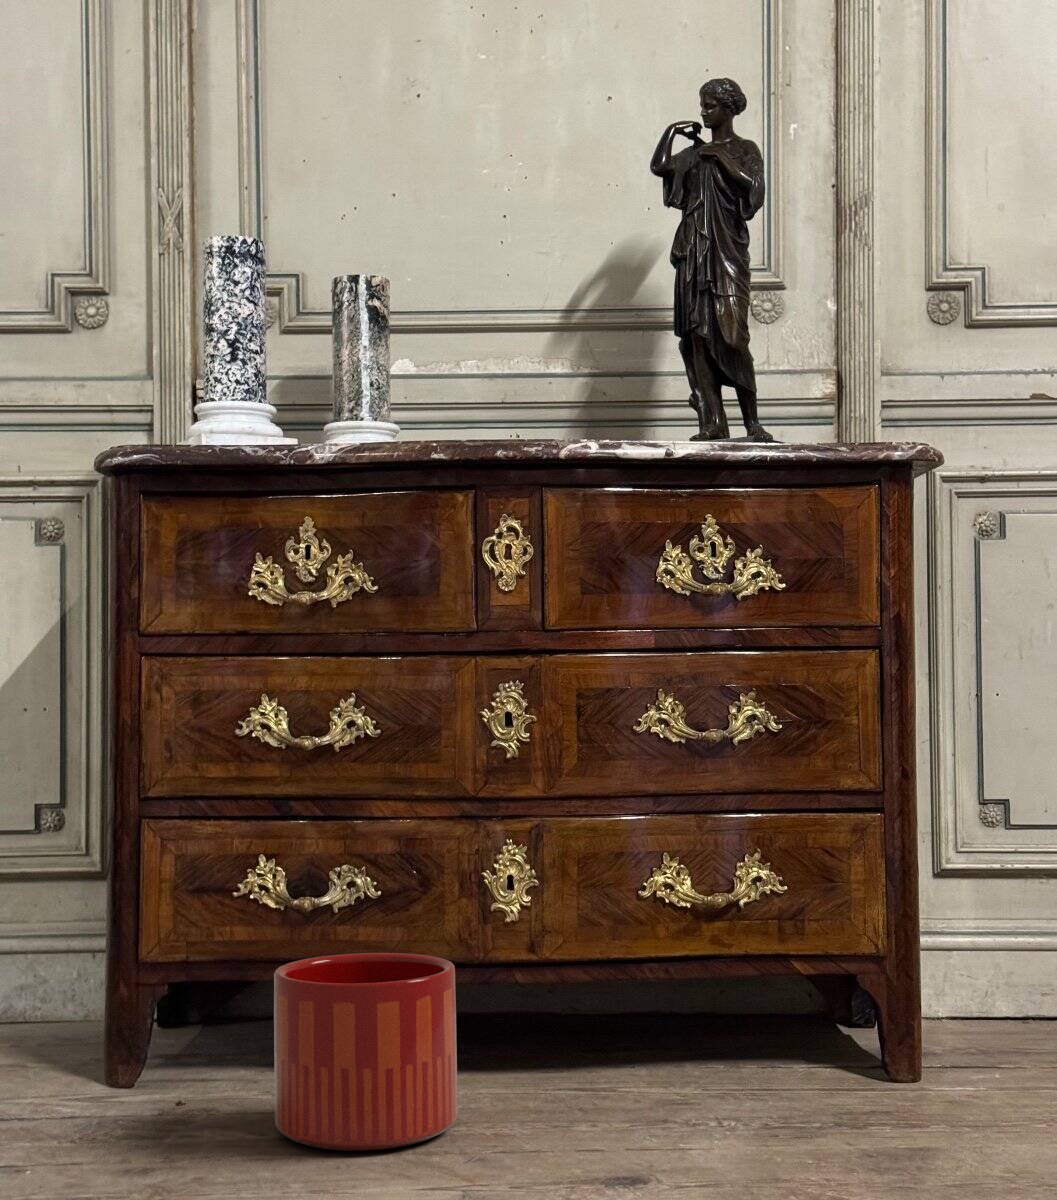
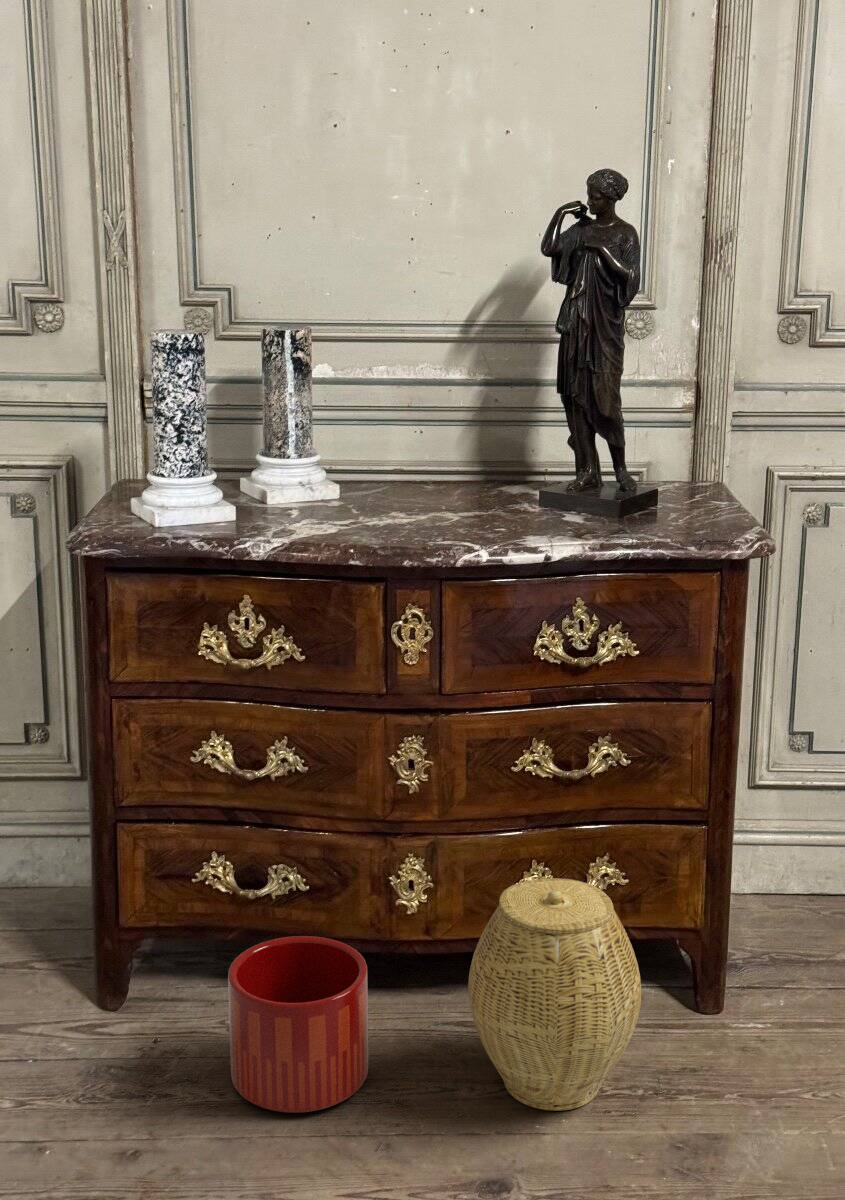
woven basket: none [588,847,813,1144] -> present [468,878,641,1111]

